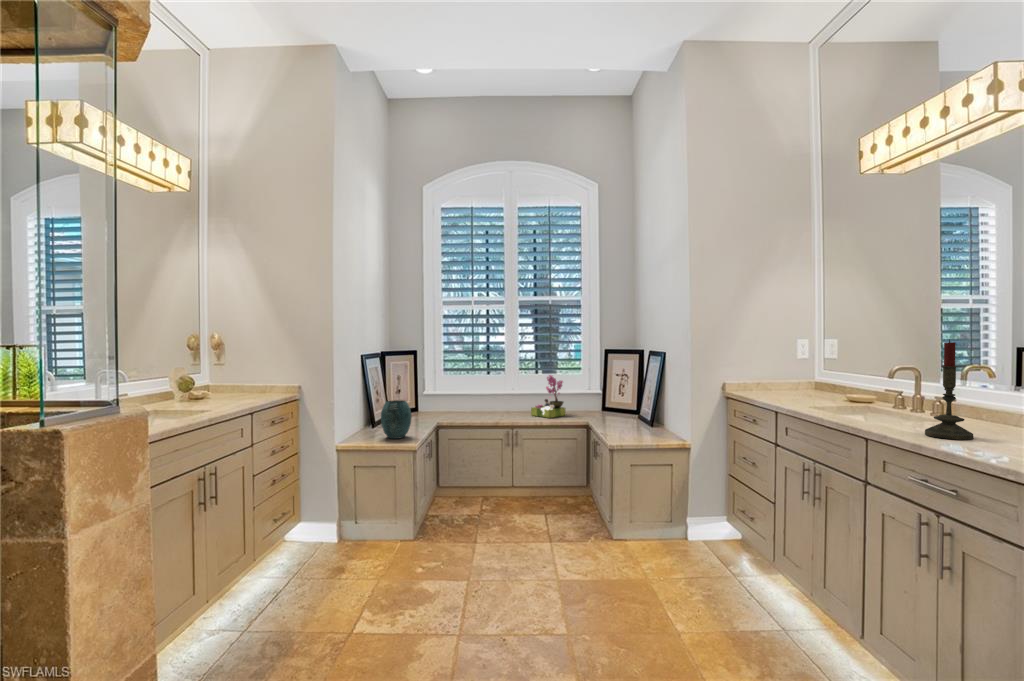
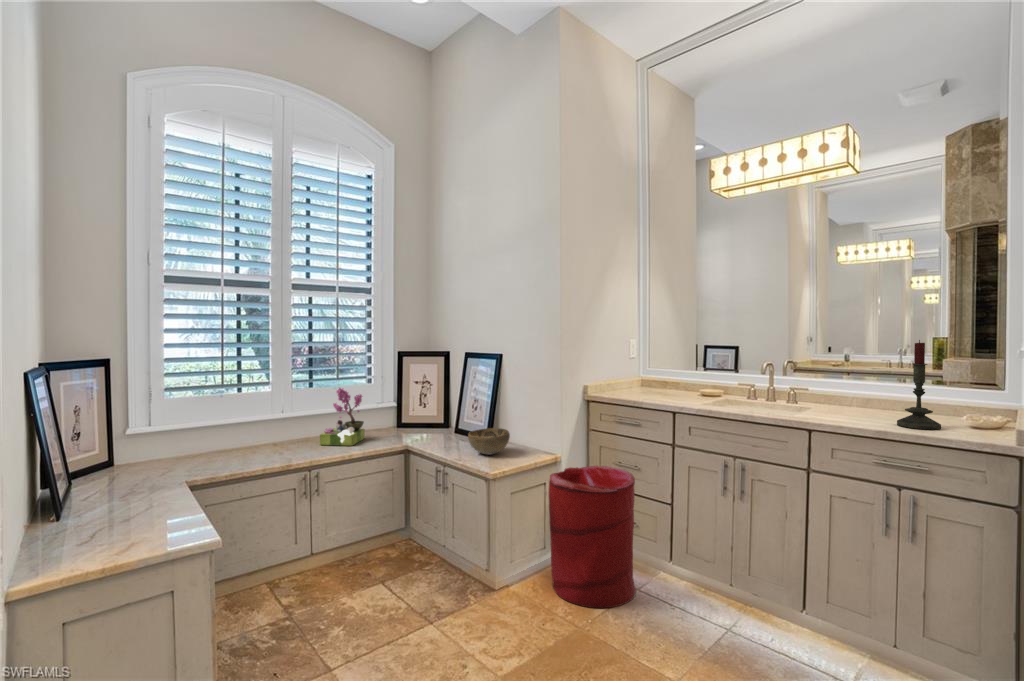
vase: present [381,400,411,439] -> none [93,459,169,540]
decorative bowl: none [616,415,652,435] -> present [468,428,510,455]
laundry hamper: none [655,455,735,575] -> present [549,466,636,608]

